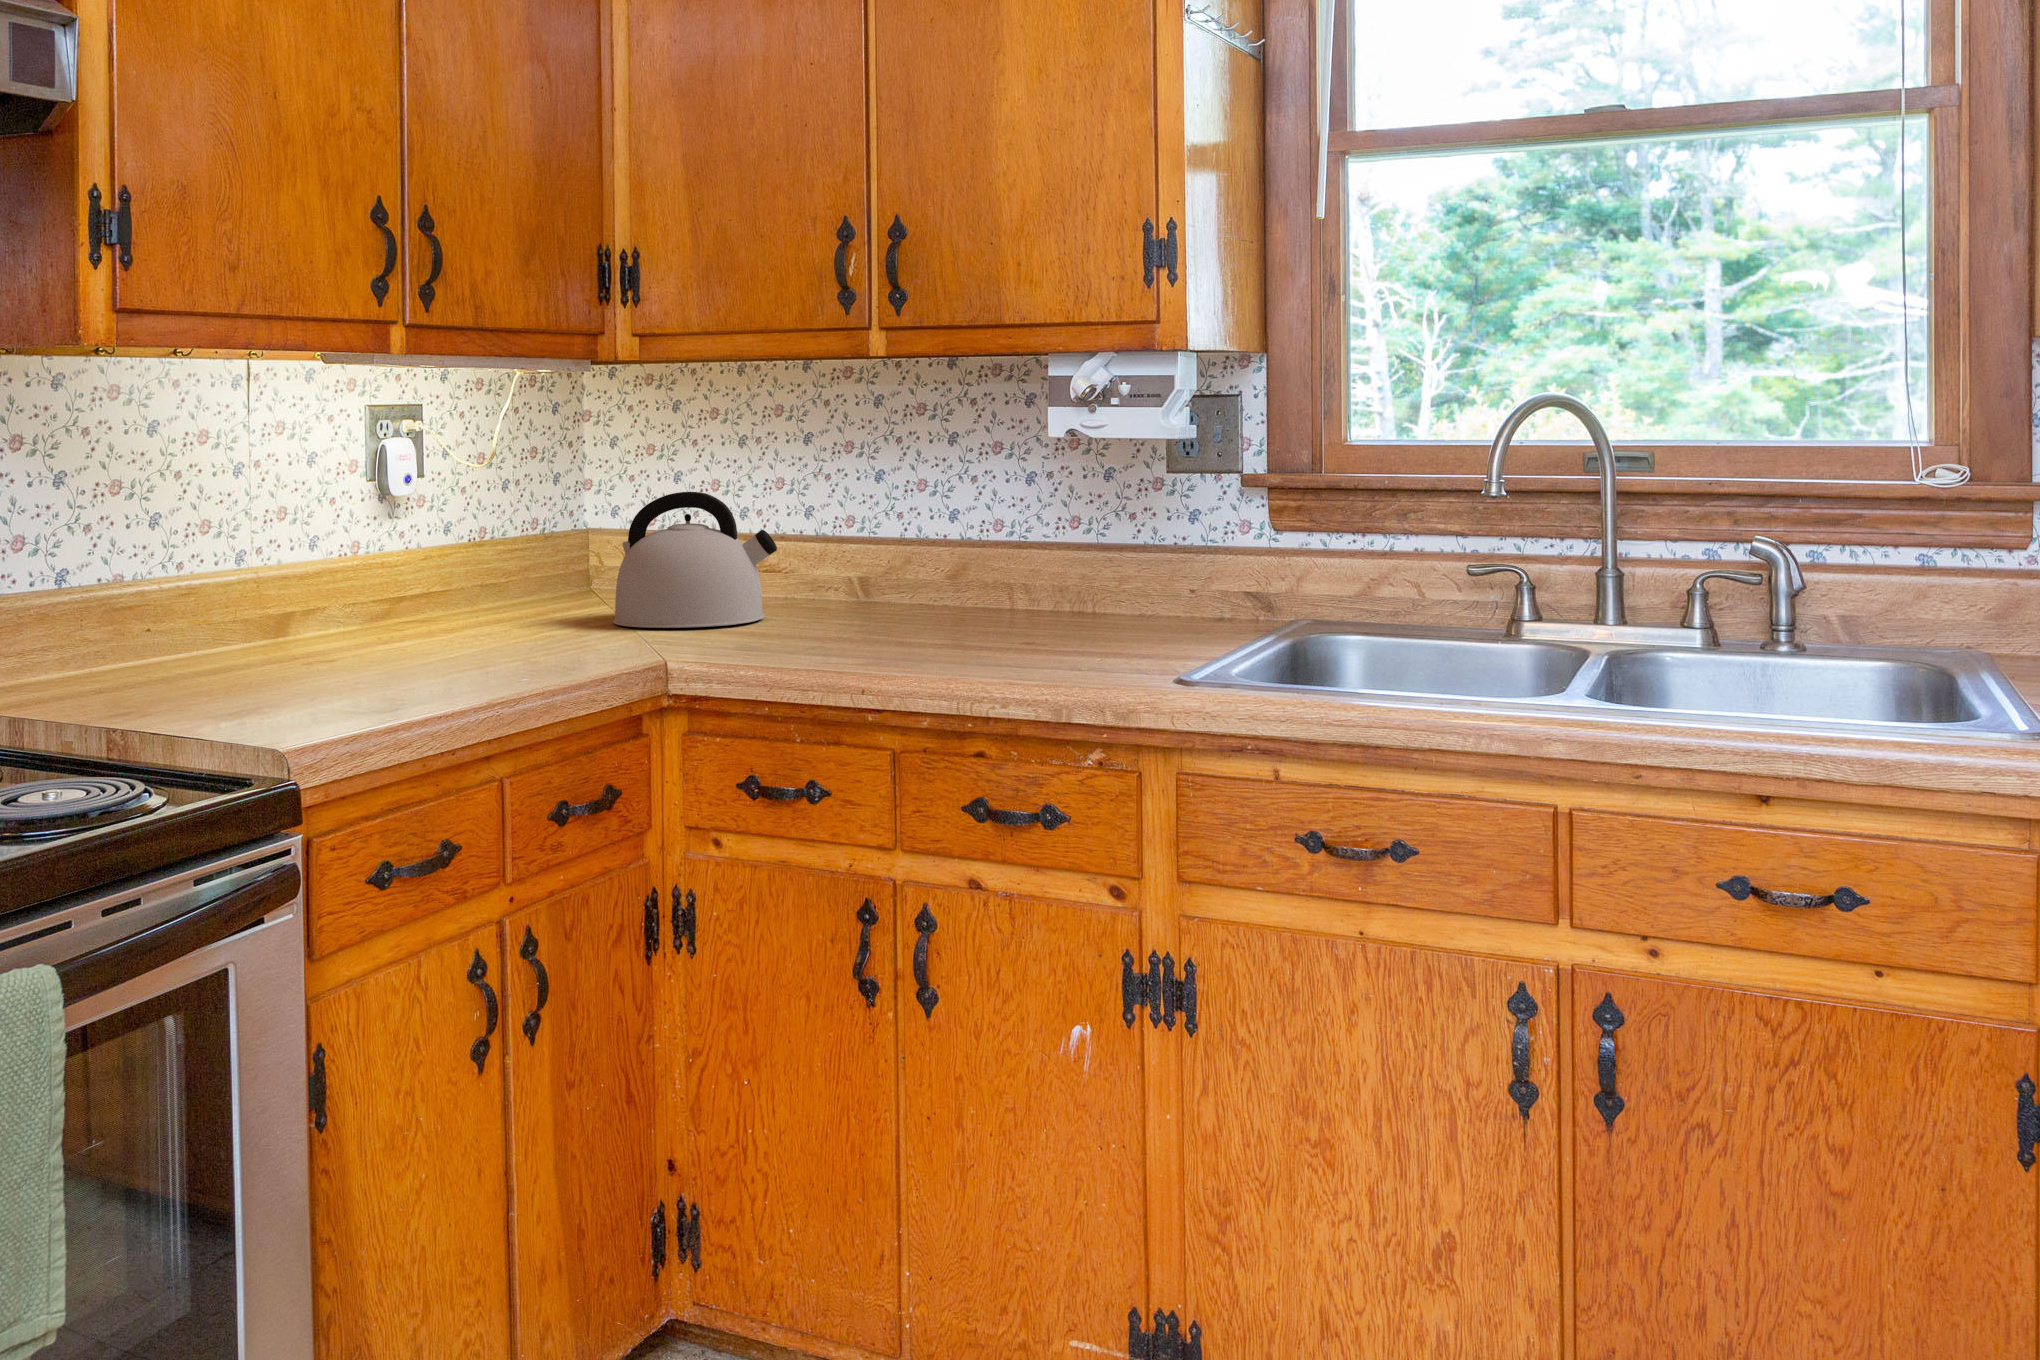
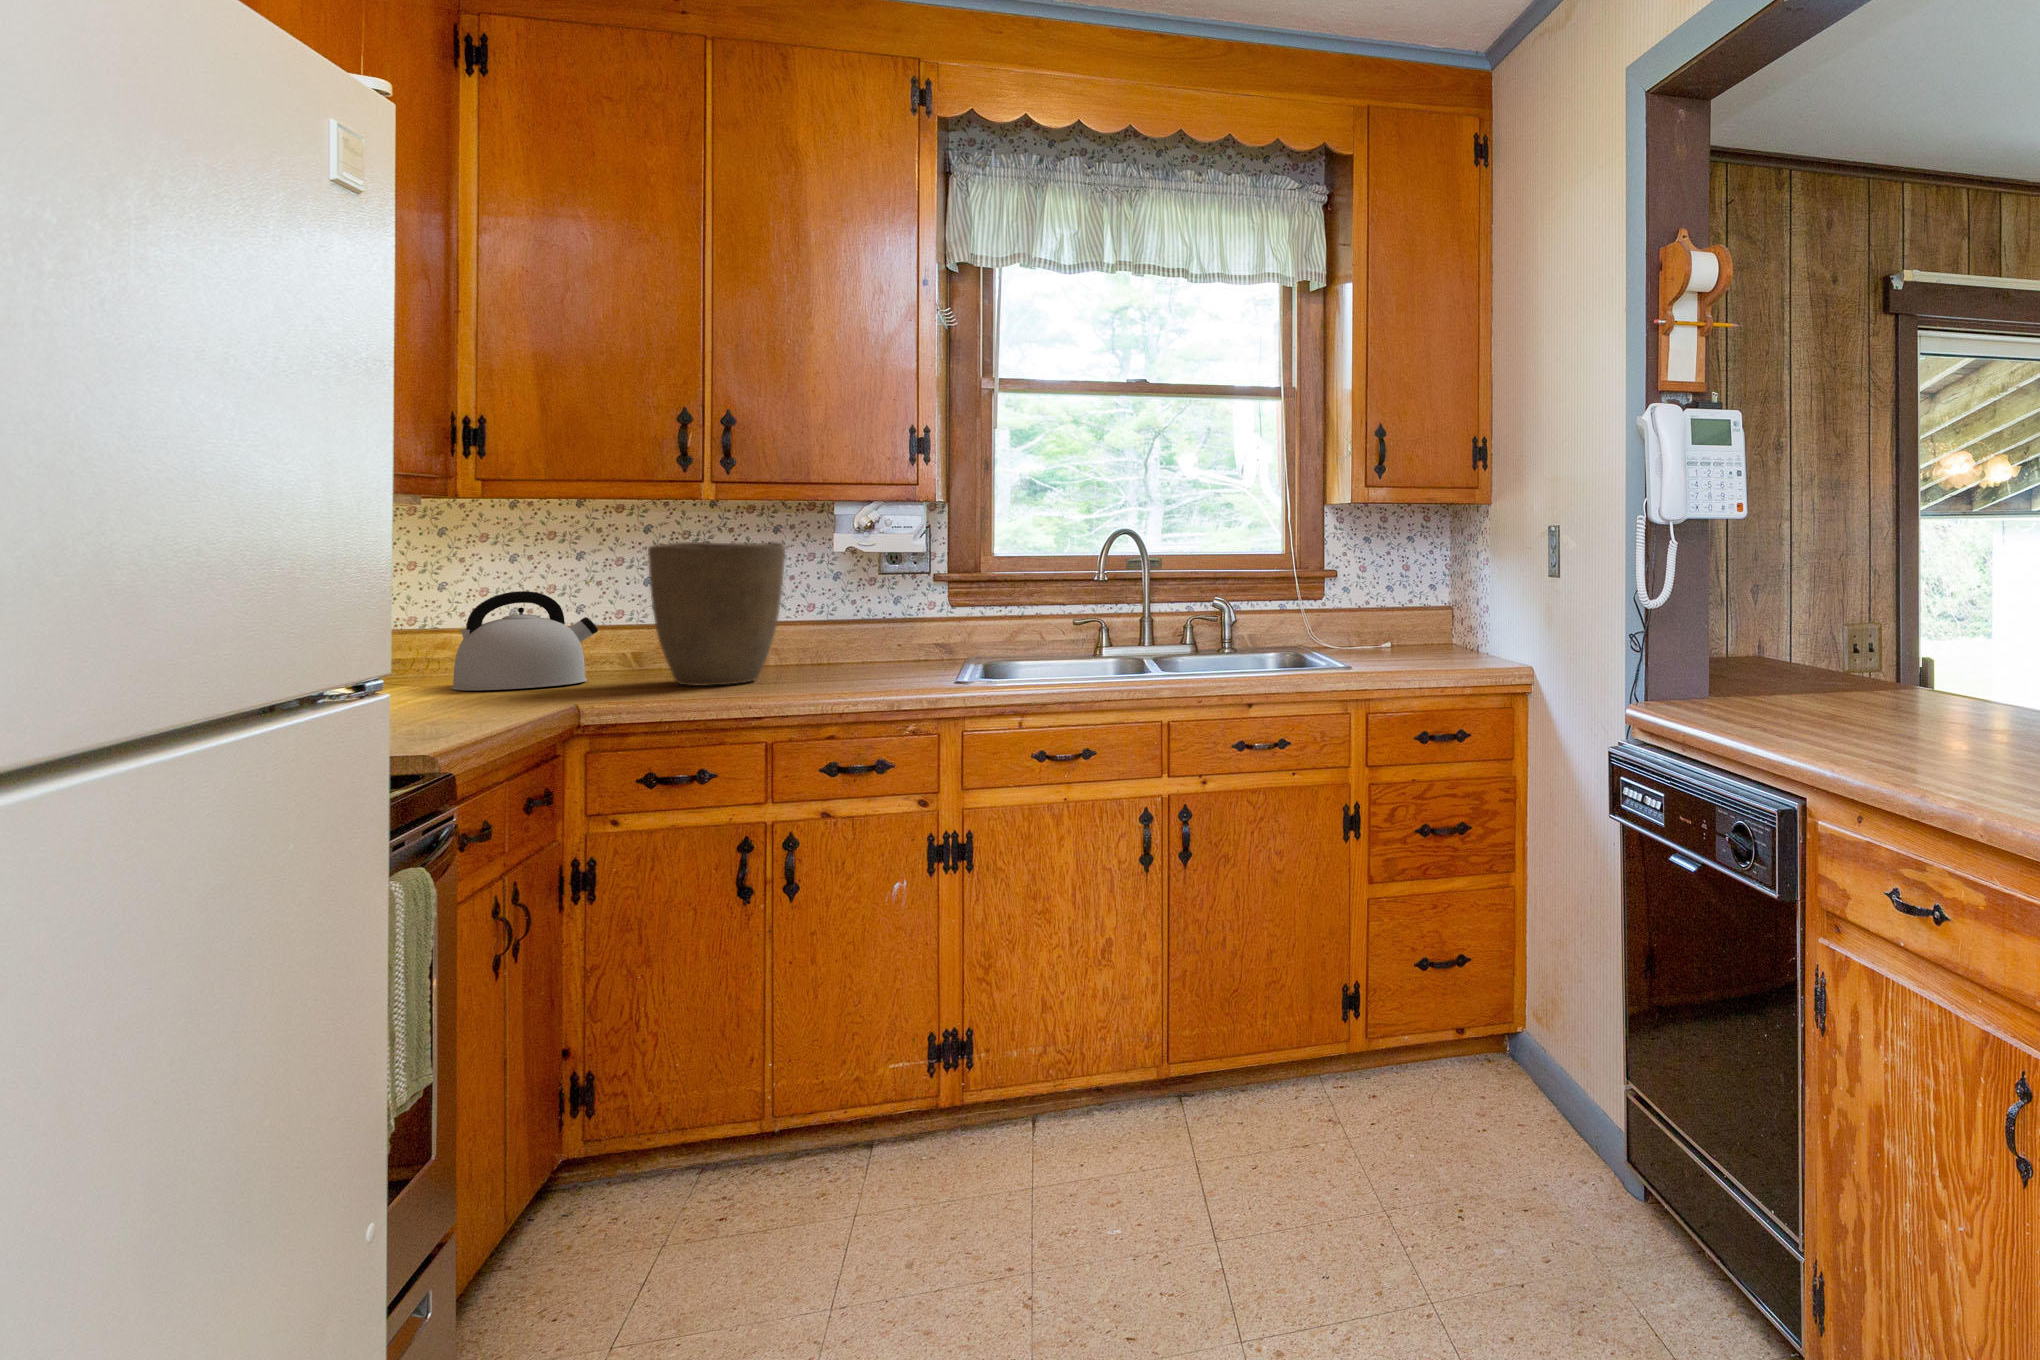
vase: none [788,423,971,647] -> present [648,542,785,686]

